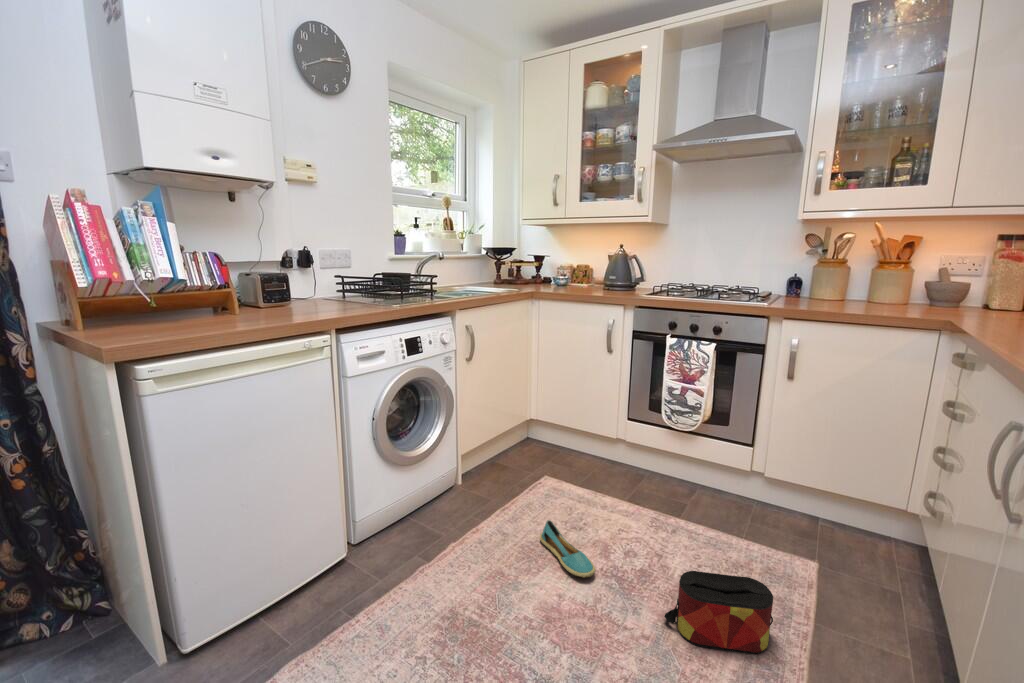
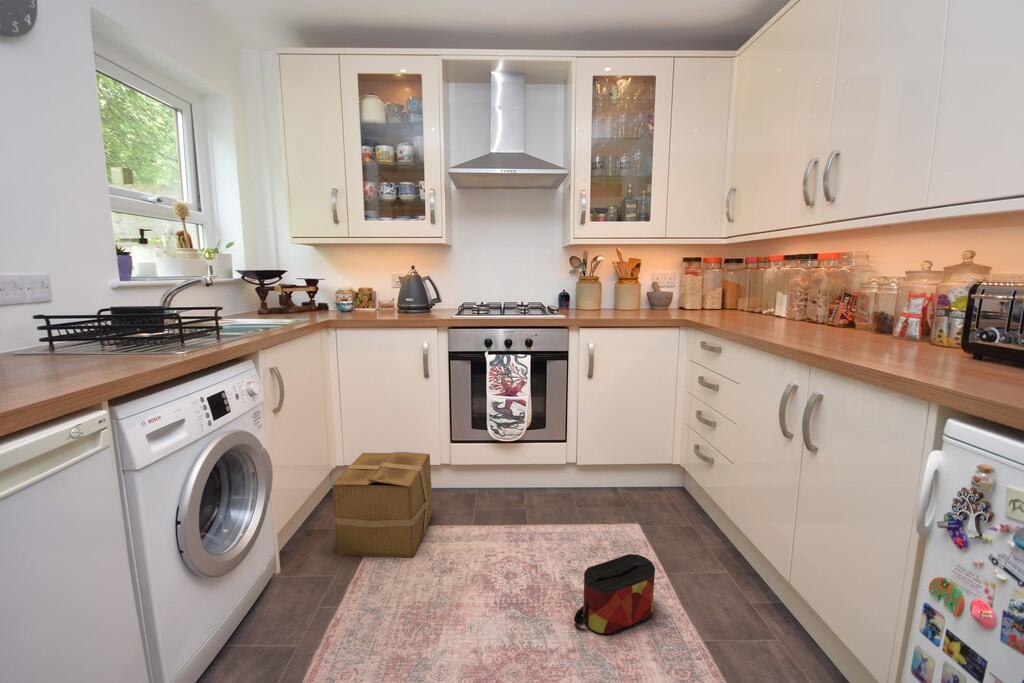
cardboard box: none [503,410,594,508] -> present [332,452,432,557]
shoe: present [540,520,595,577] -> none [417,573,495,622]

